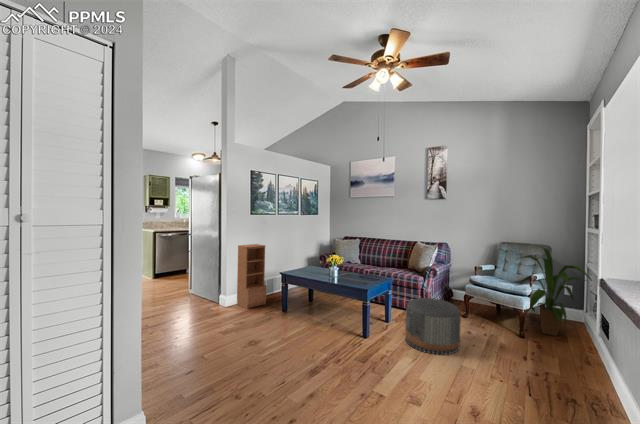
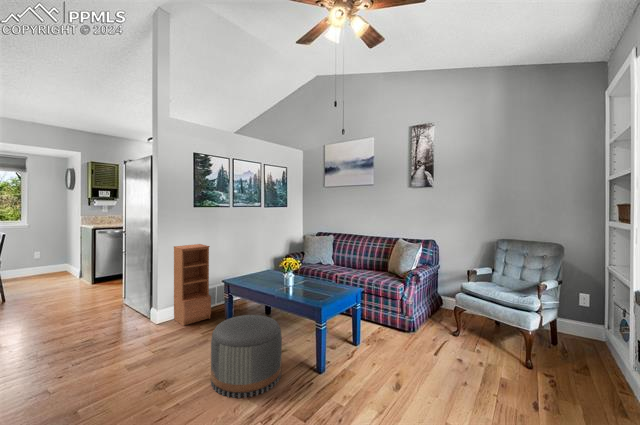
house plant: present [518,247,591,336] -> none [519,246,624,364]
pouf: present [405,298,461,355] -> present [211,315,282,398]

